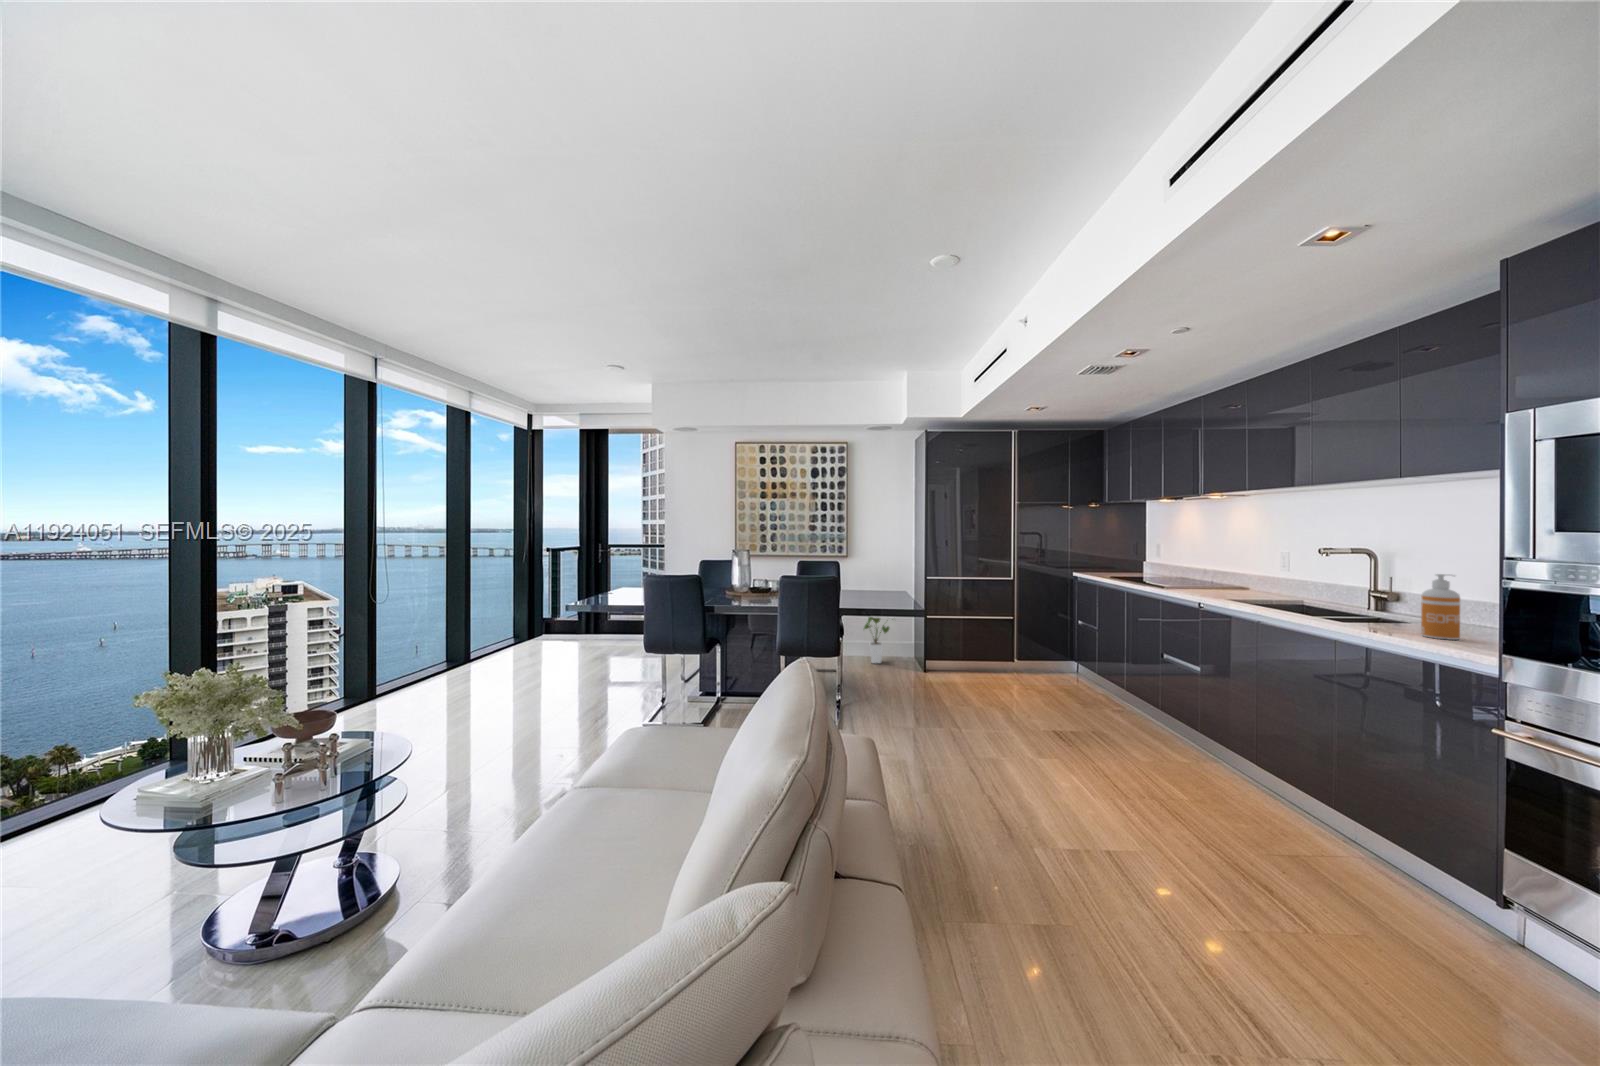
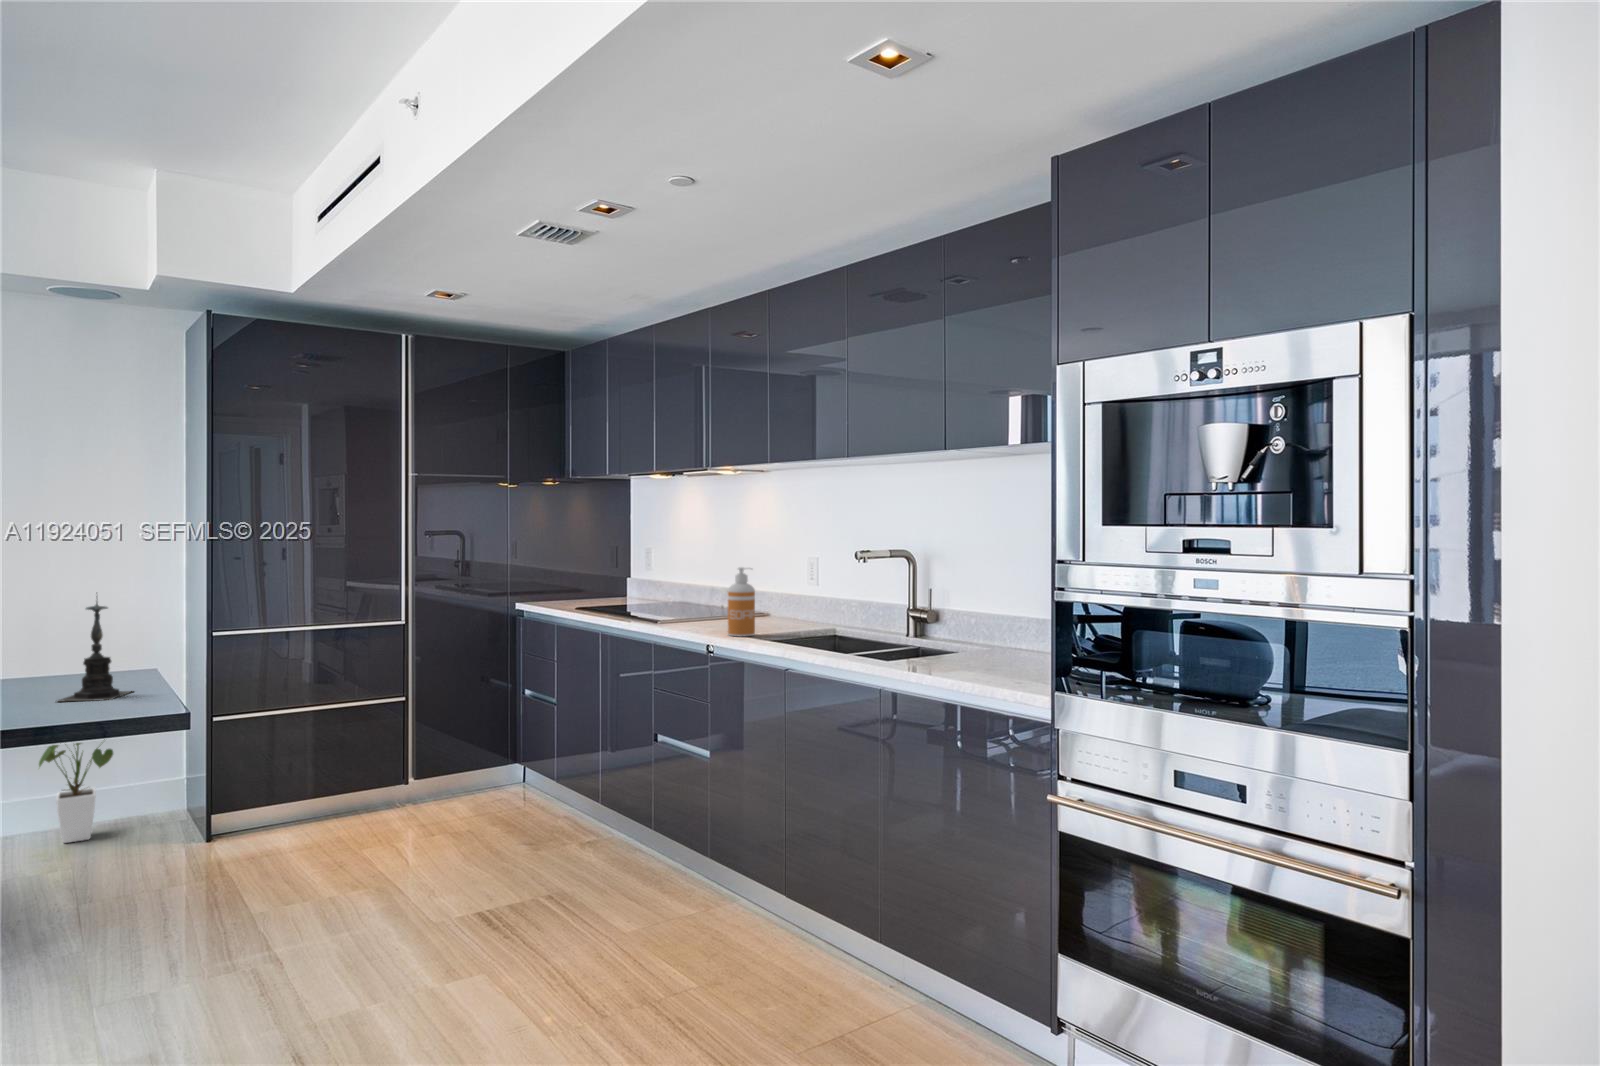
candle holder: none [874,559,901,604] -> present [58,596,131,702]
soap dispenser: present [1421,574,1460,640] -> present [728,568,755,637]

